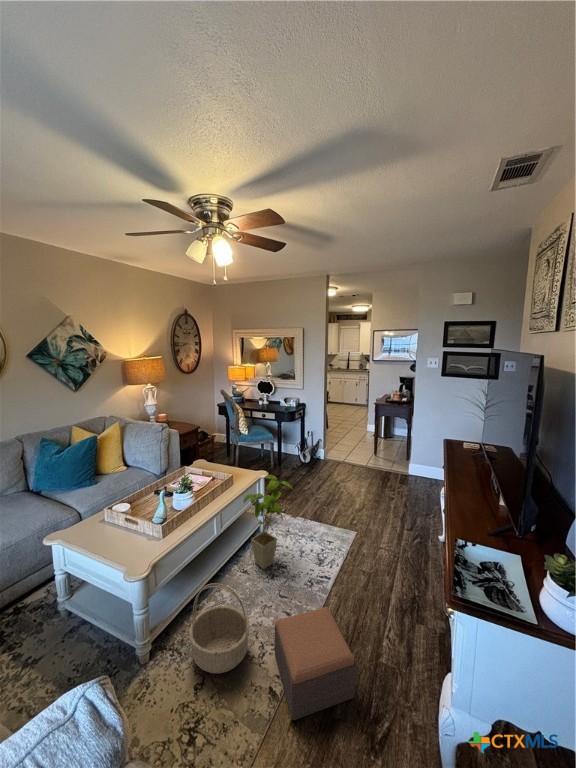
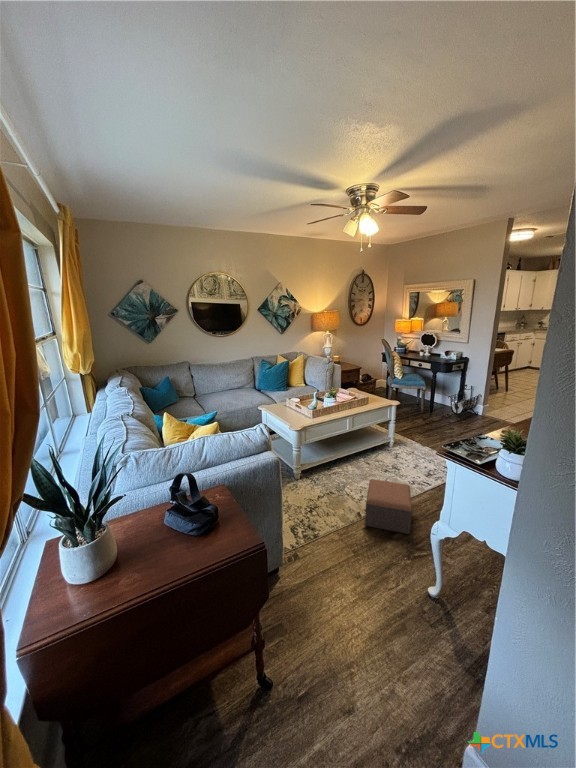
house plant: present [243,475,293,569] -> none [370,398,409,466]
basket: present [189,583,249,674] -> none [319,445,355,497]

